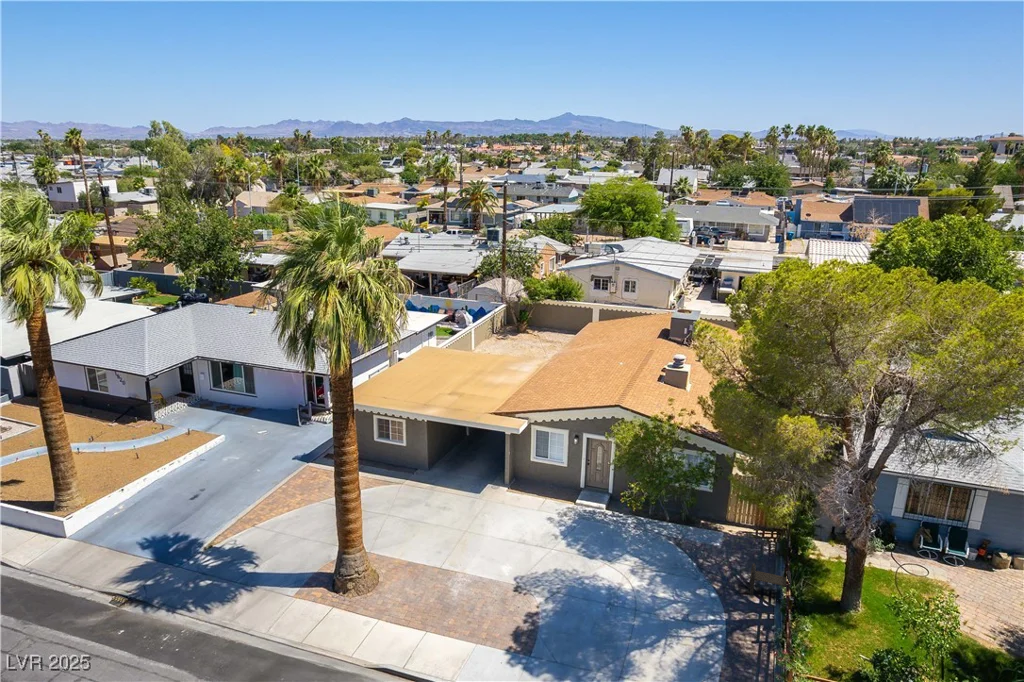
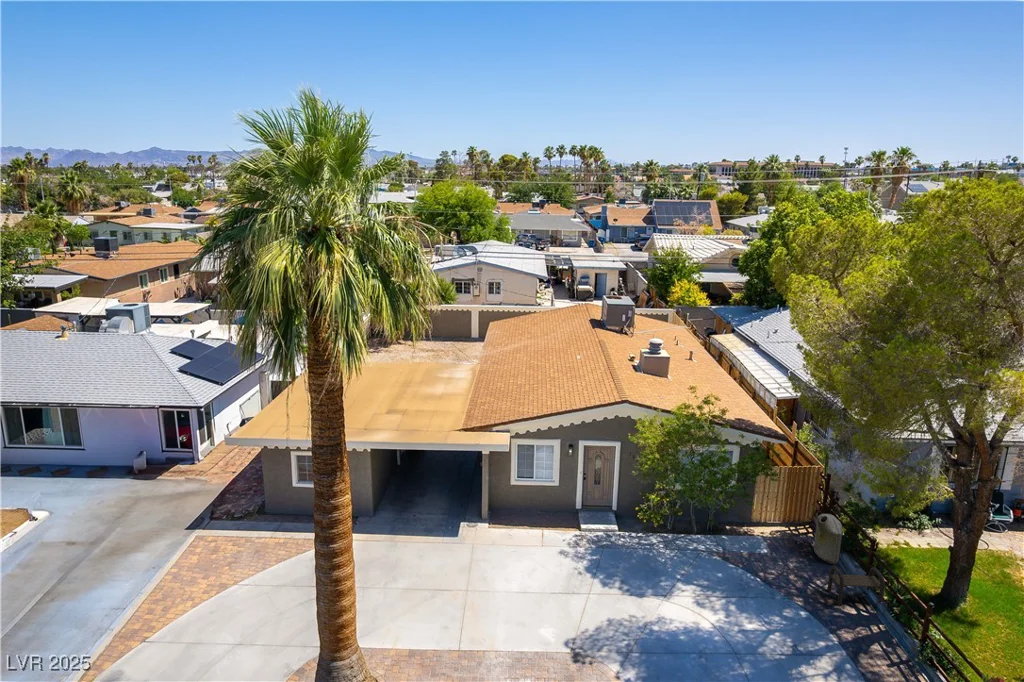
trash can: none [763,522,785,566] -> present [814,514,843,565]

